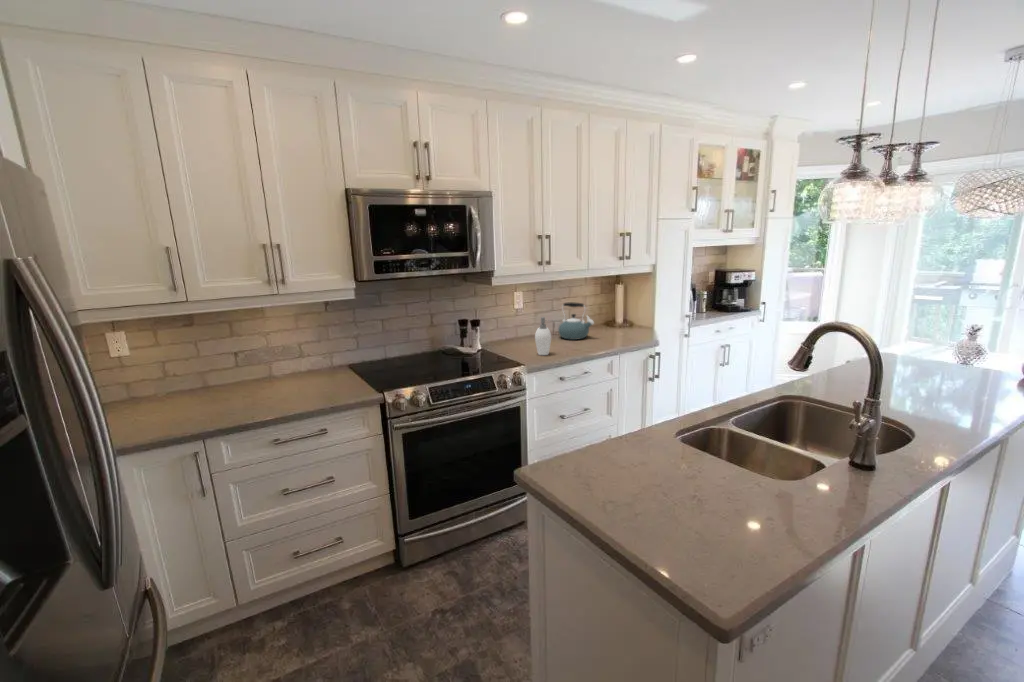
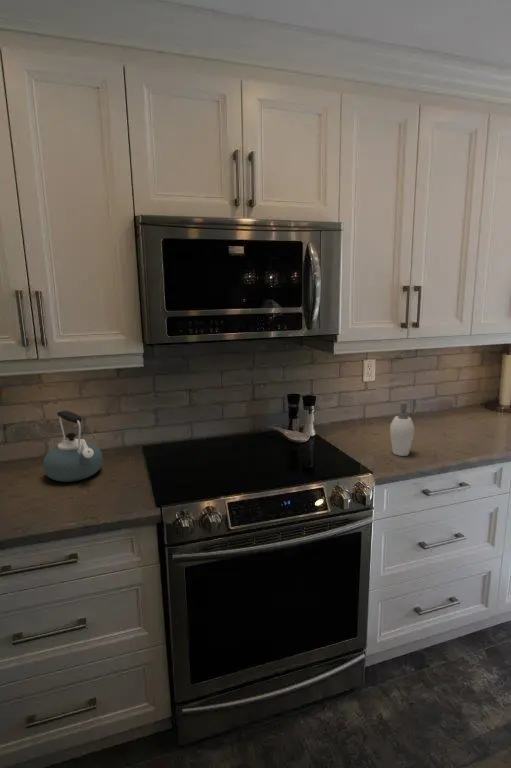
kettle: present [558,302,594,340] -> present [43,411,103,482]

